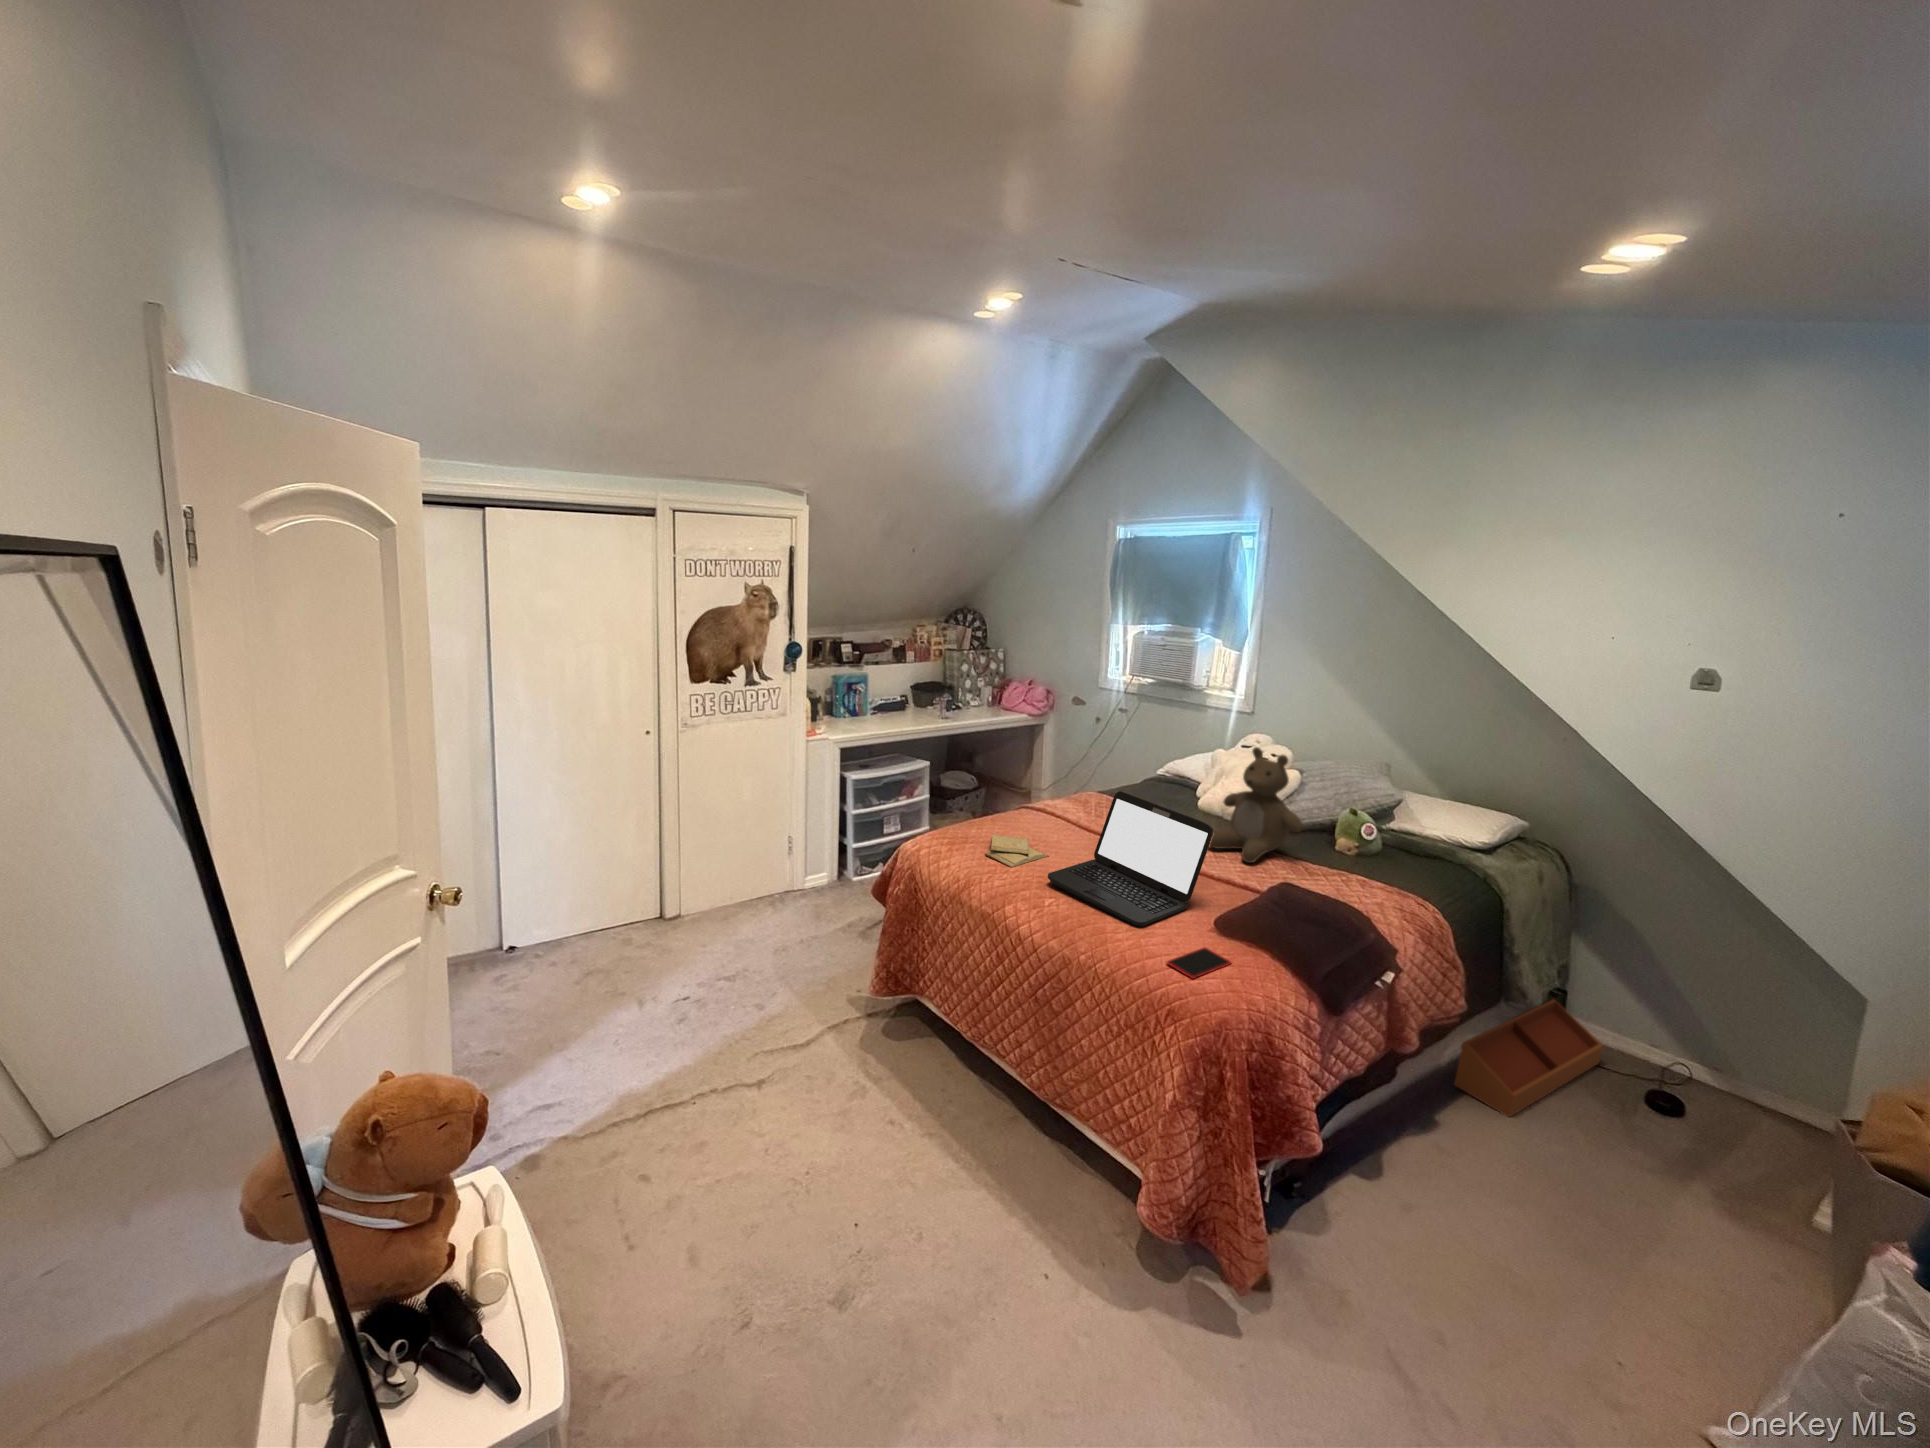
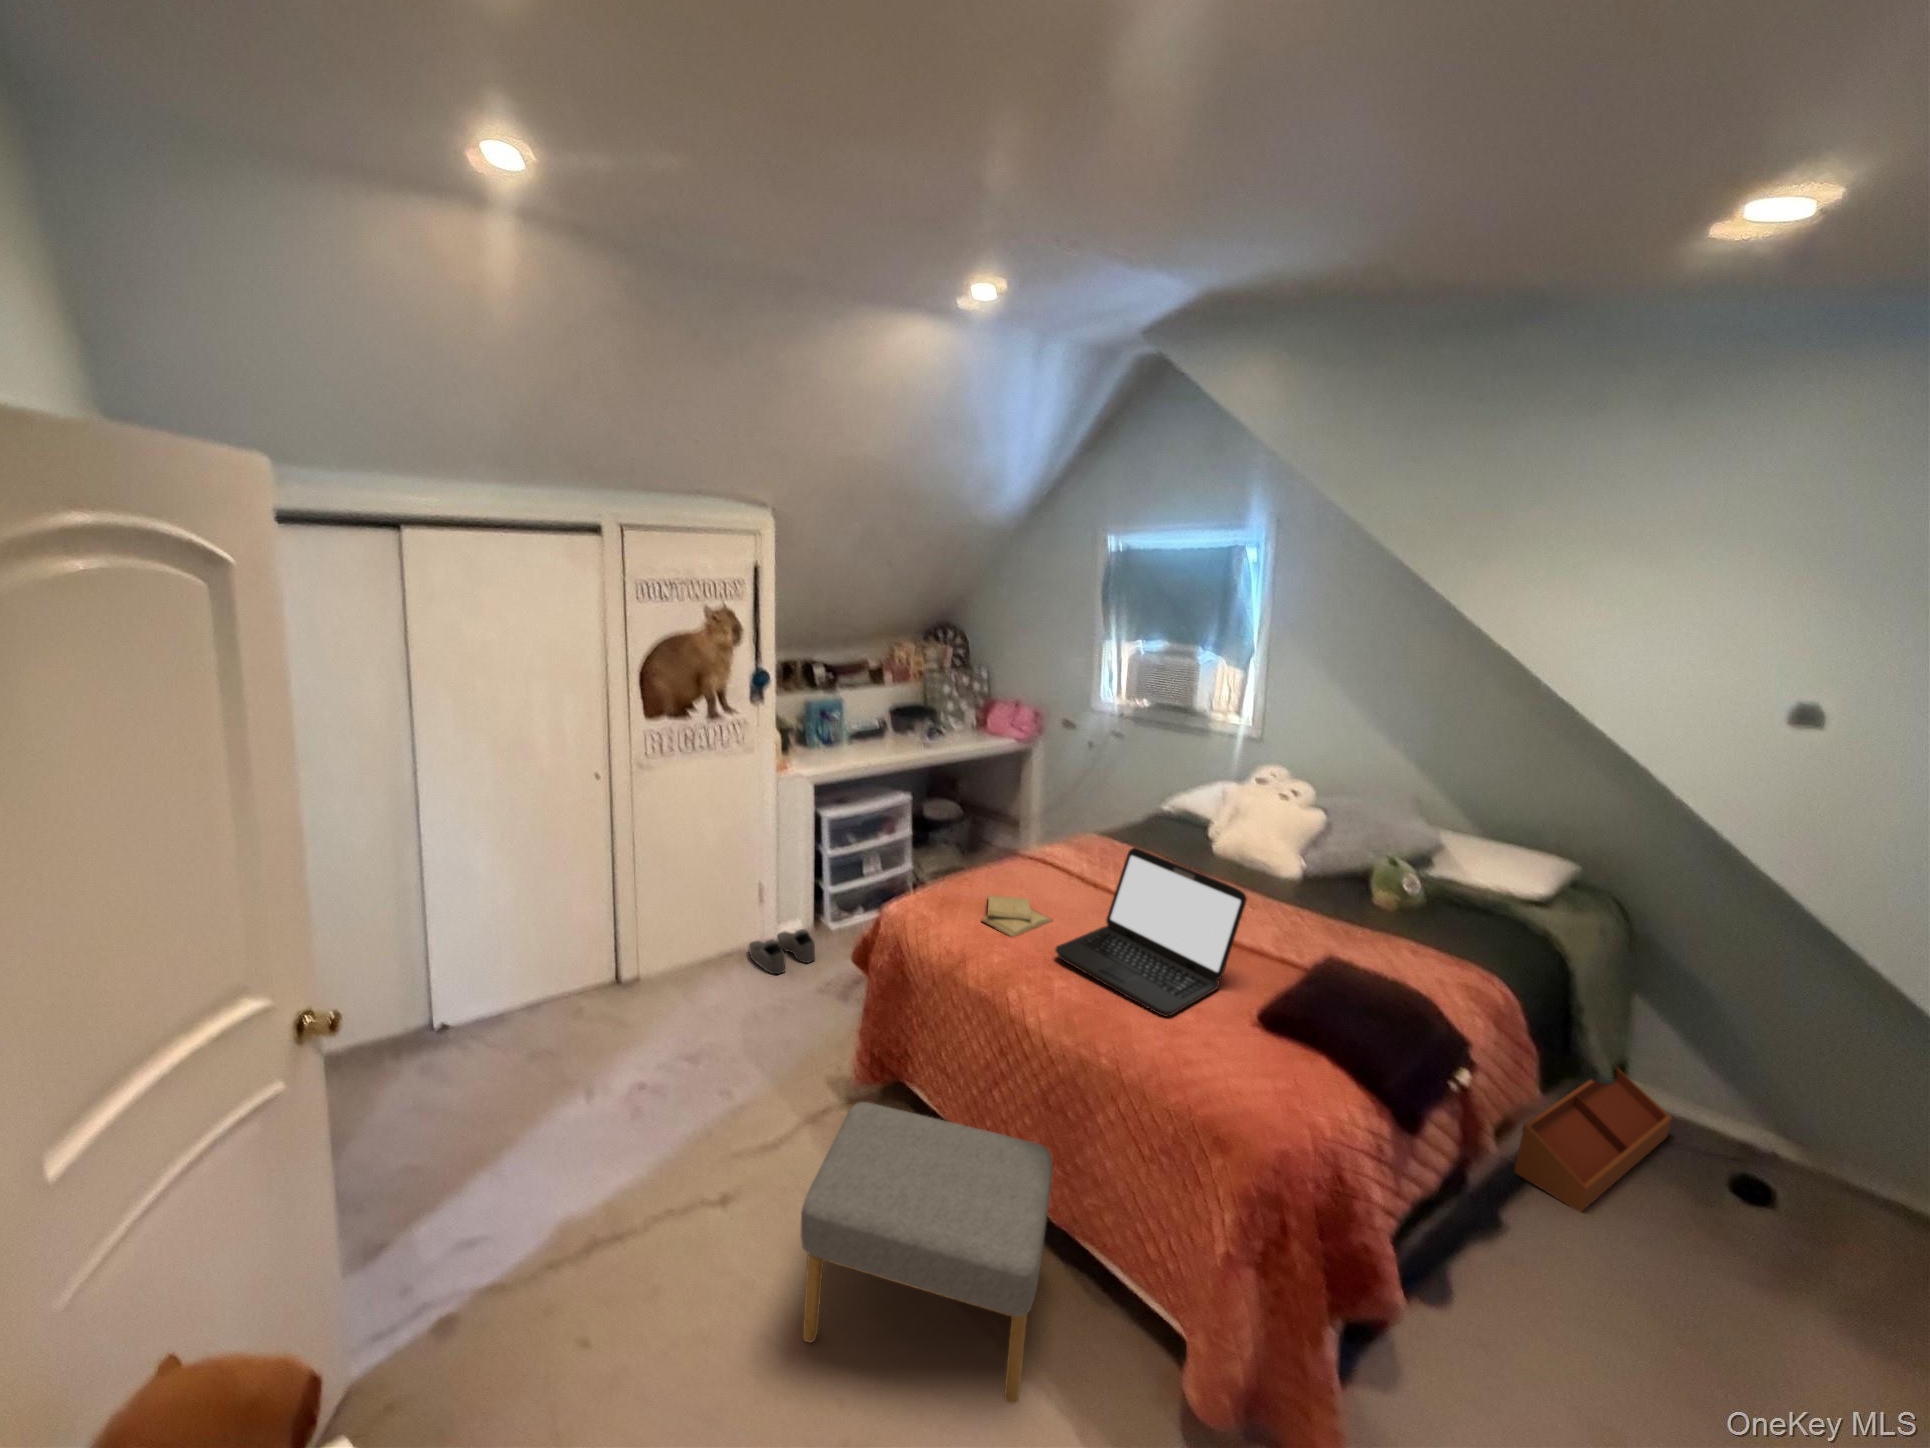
teddy bear: present [1210,747,1302,863] -> none [1229,790,1338,923]
shoe: none [781,876,840,914] -> present [749,929,815,974]
smartphone: present [1166,948,1231,979] -> none [1204,1044,1280,1091]
footstool: none [825,998,1039,1240] -> present [801,1102,1053,1403]

